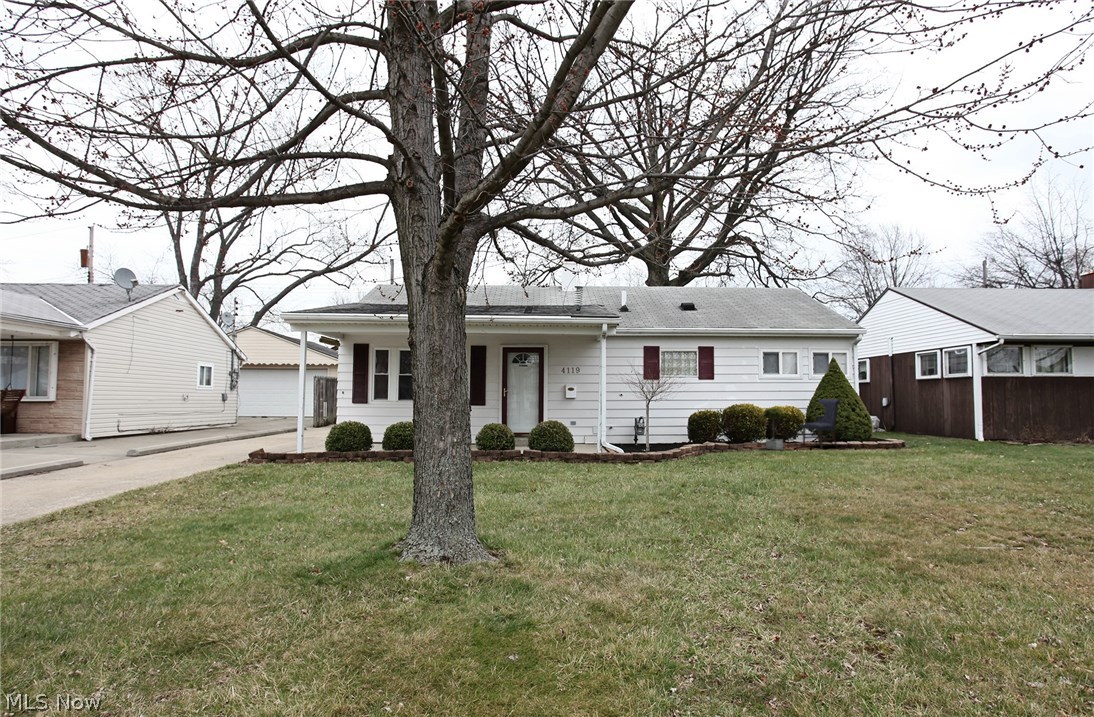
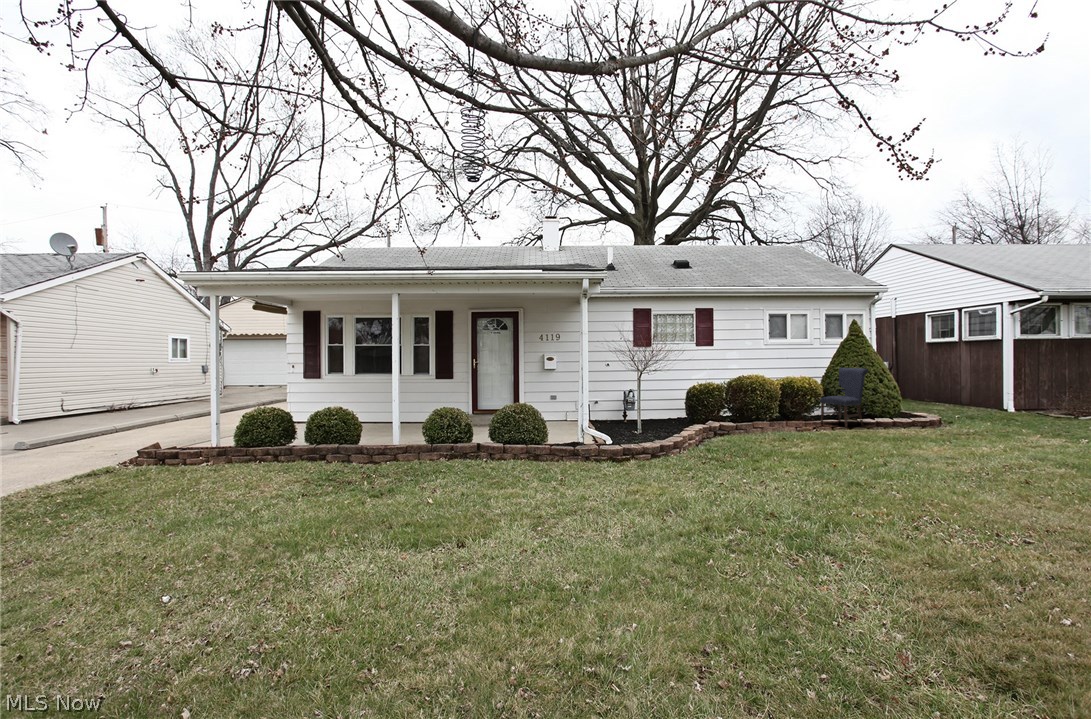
potted tree: present [764,408,783,450] -> none [777,380,800,430]

